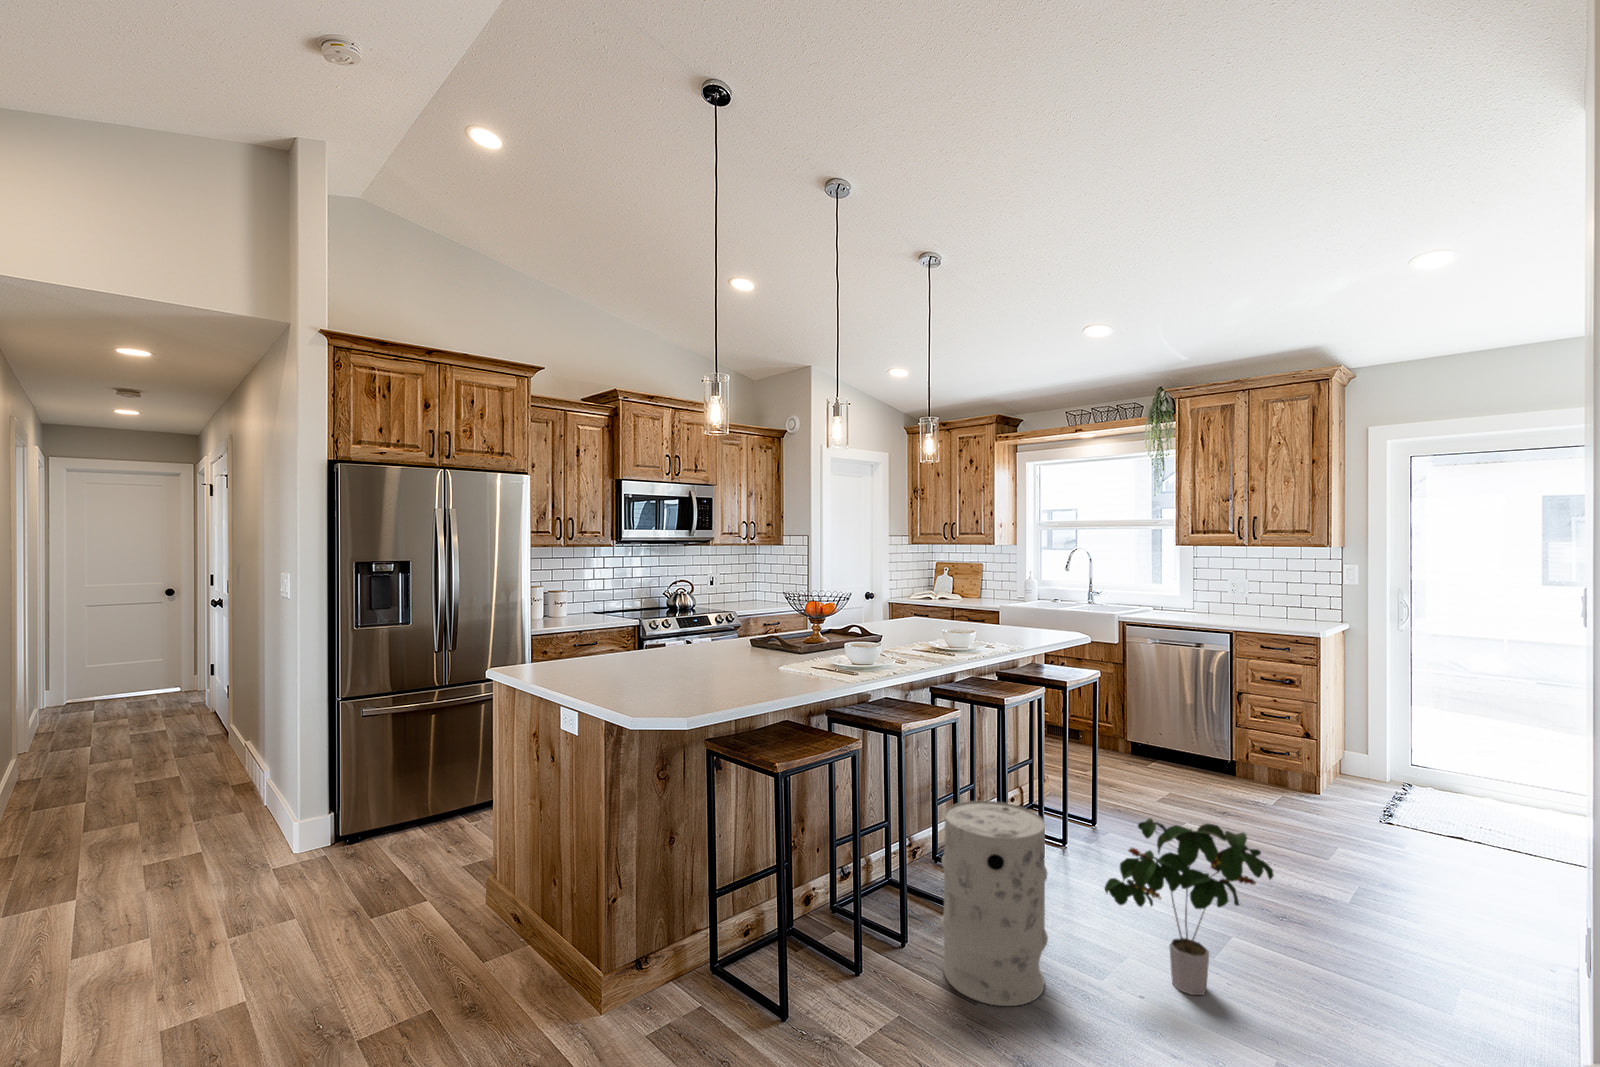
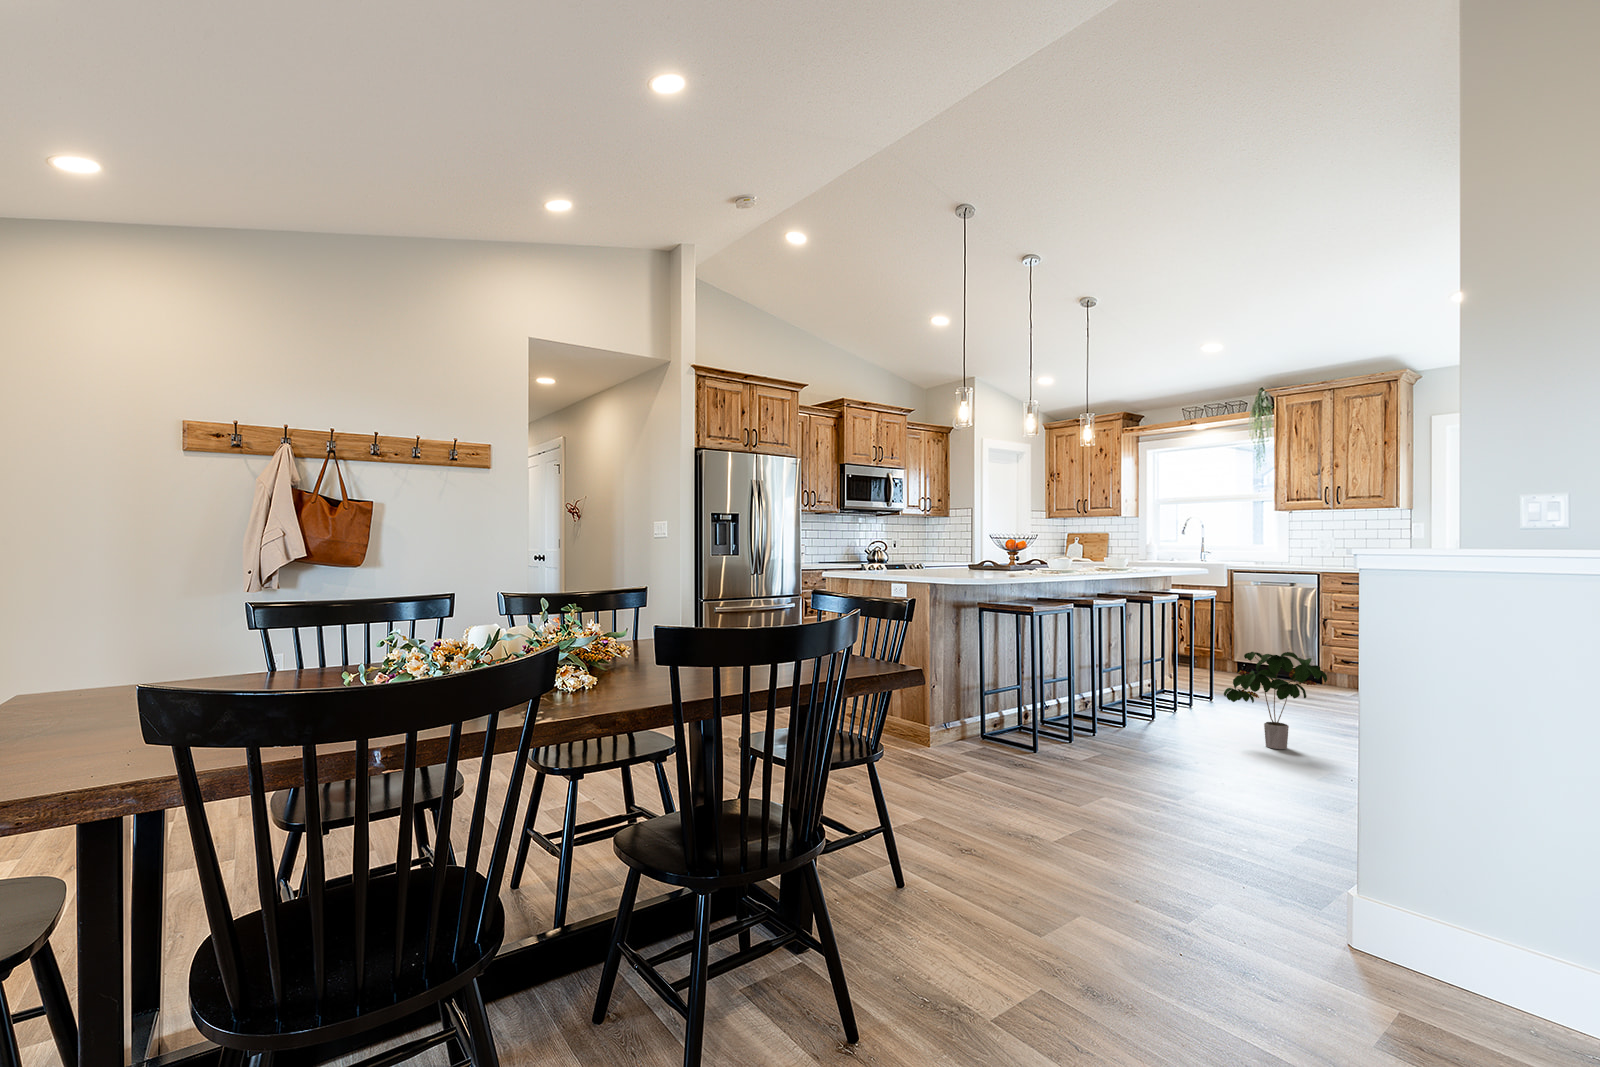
trash can: present [941,801,1048,1006] -> none [1123,646,1189,749]

